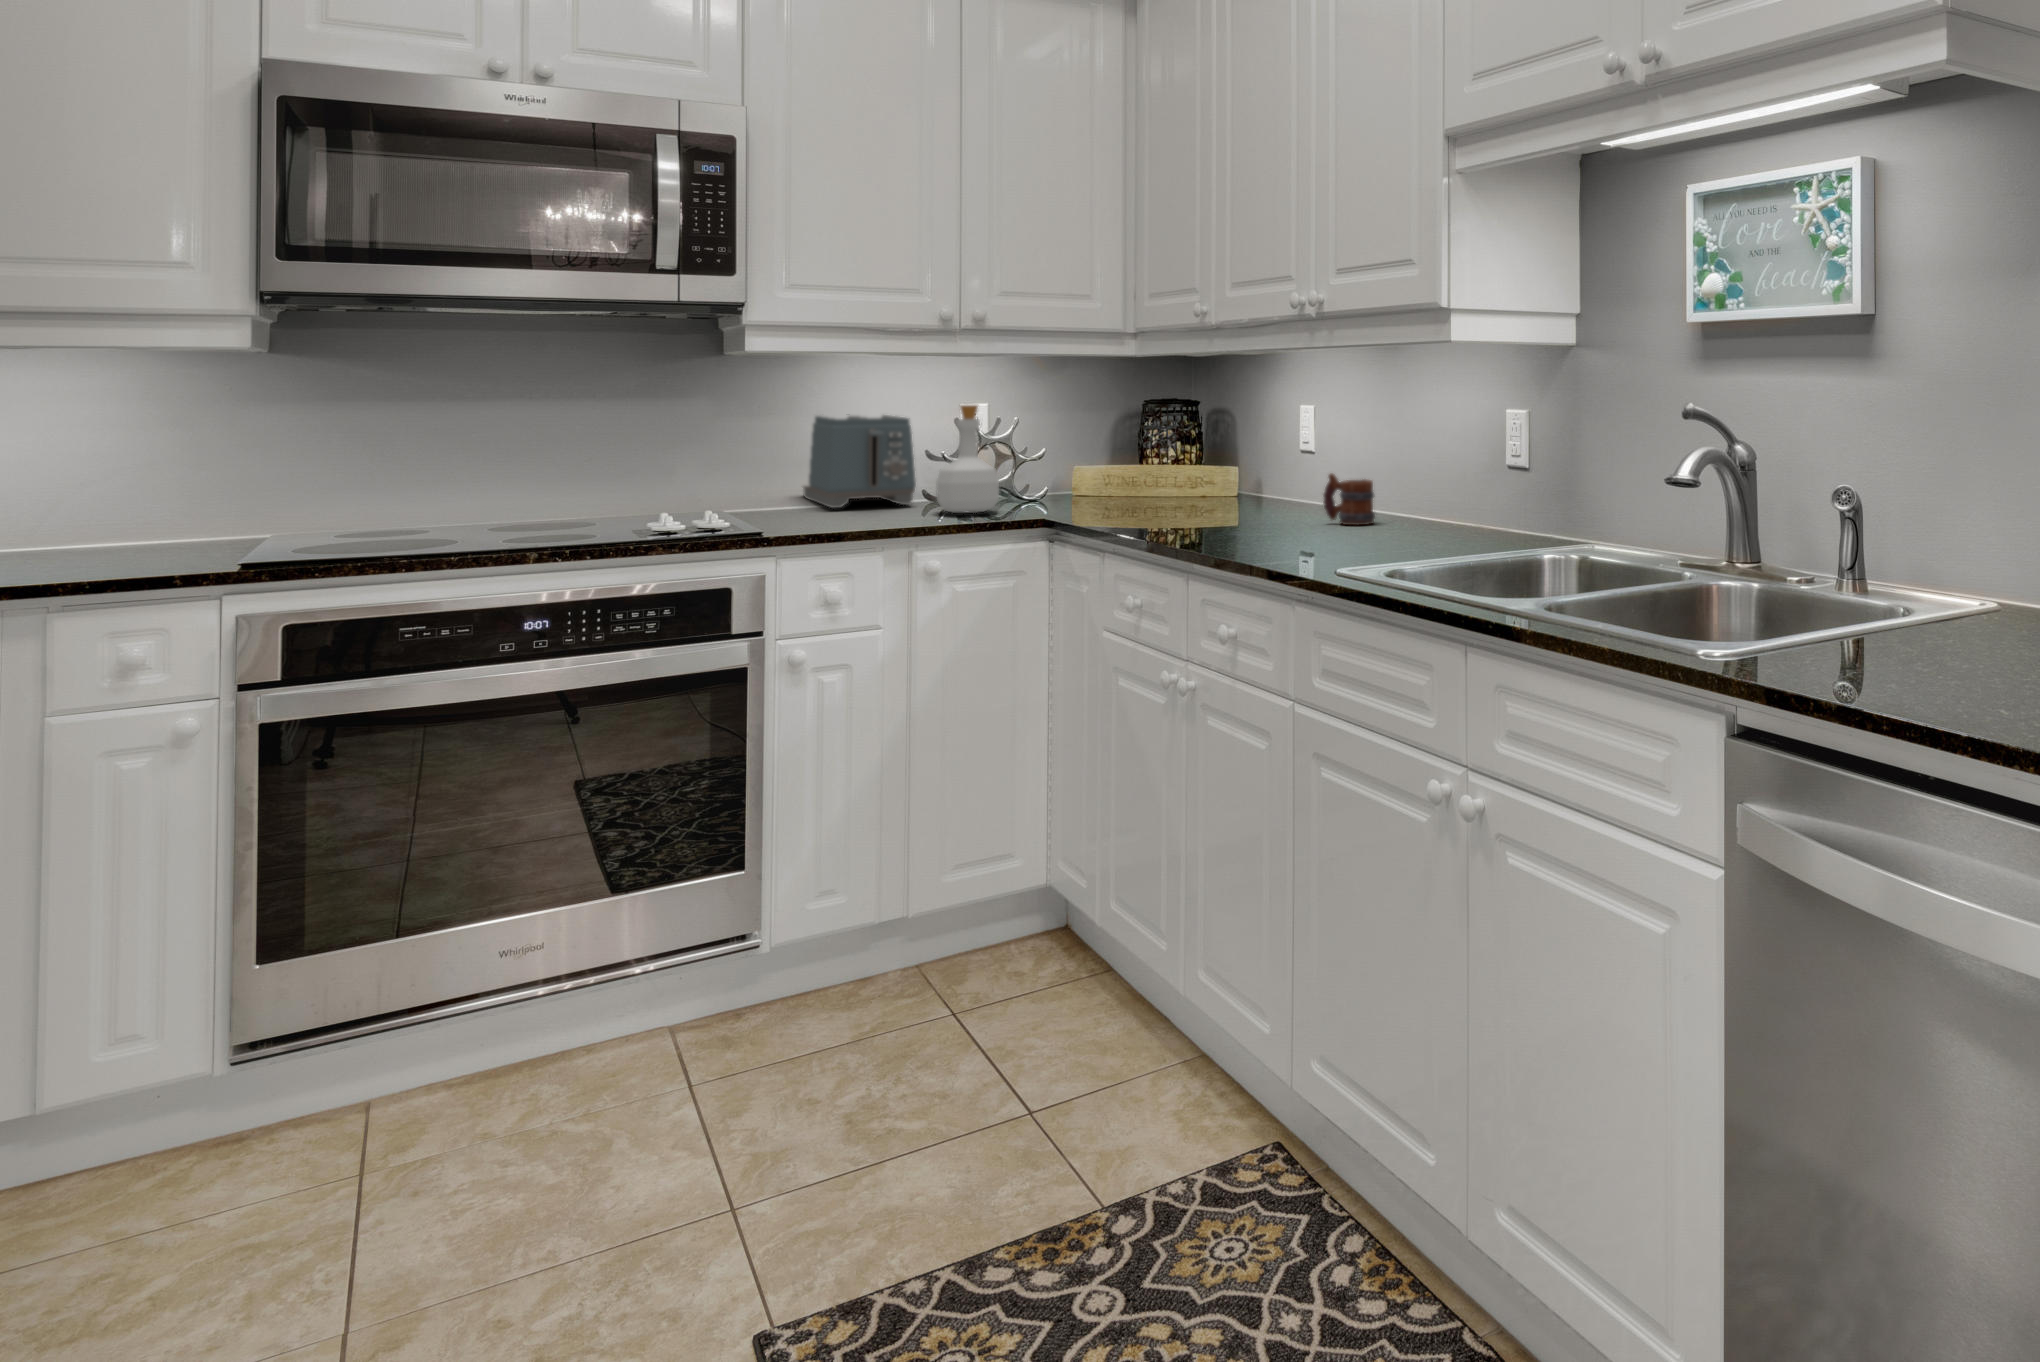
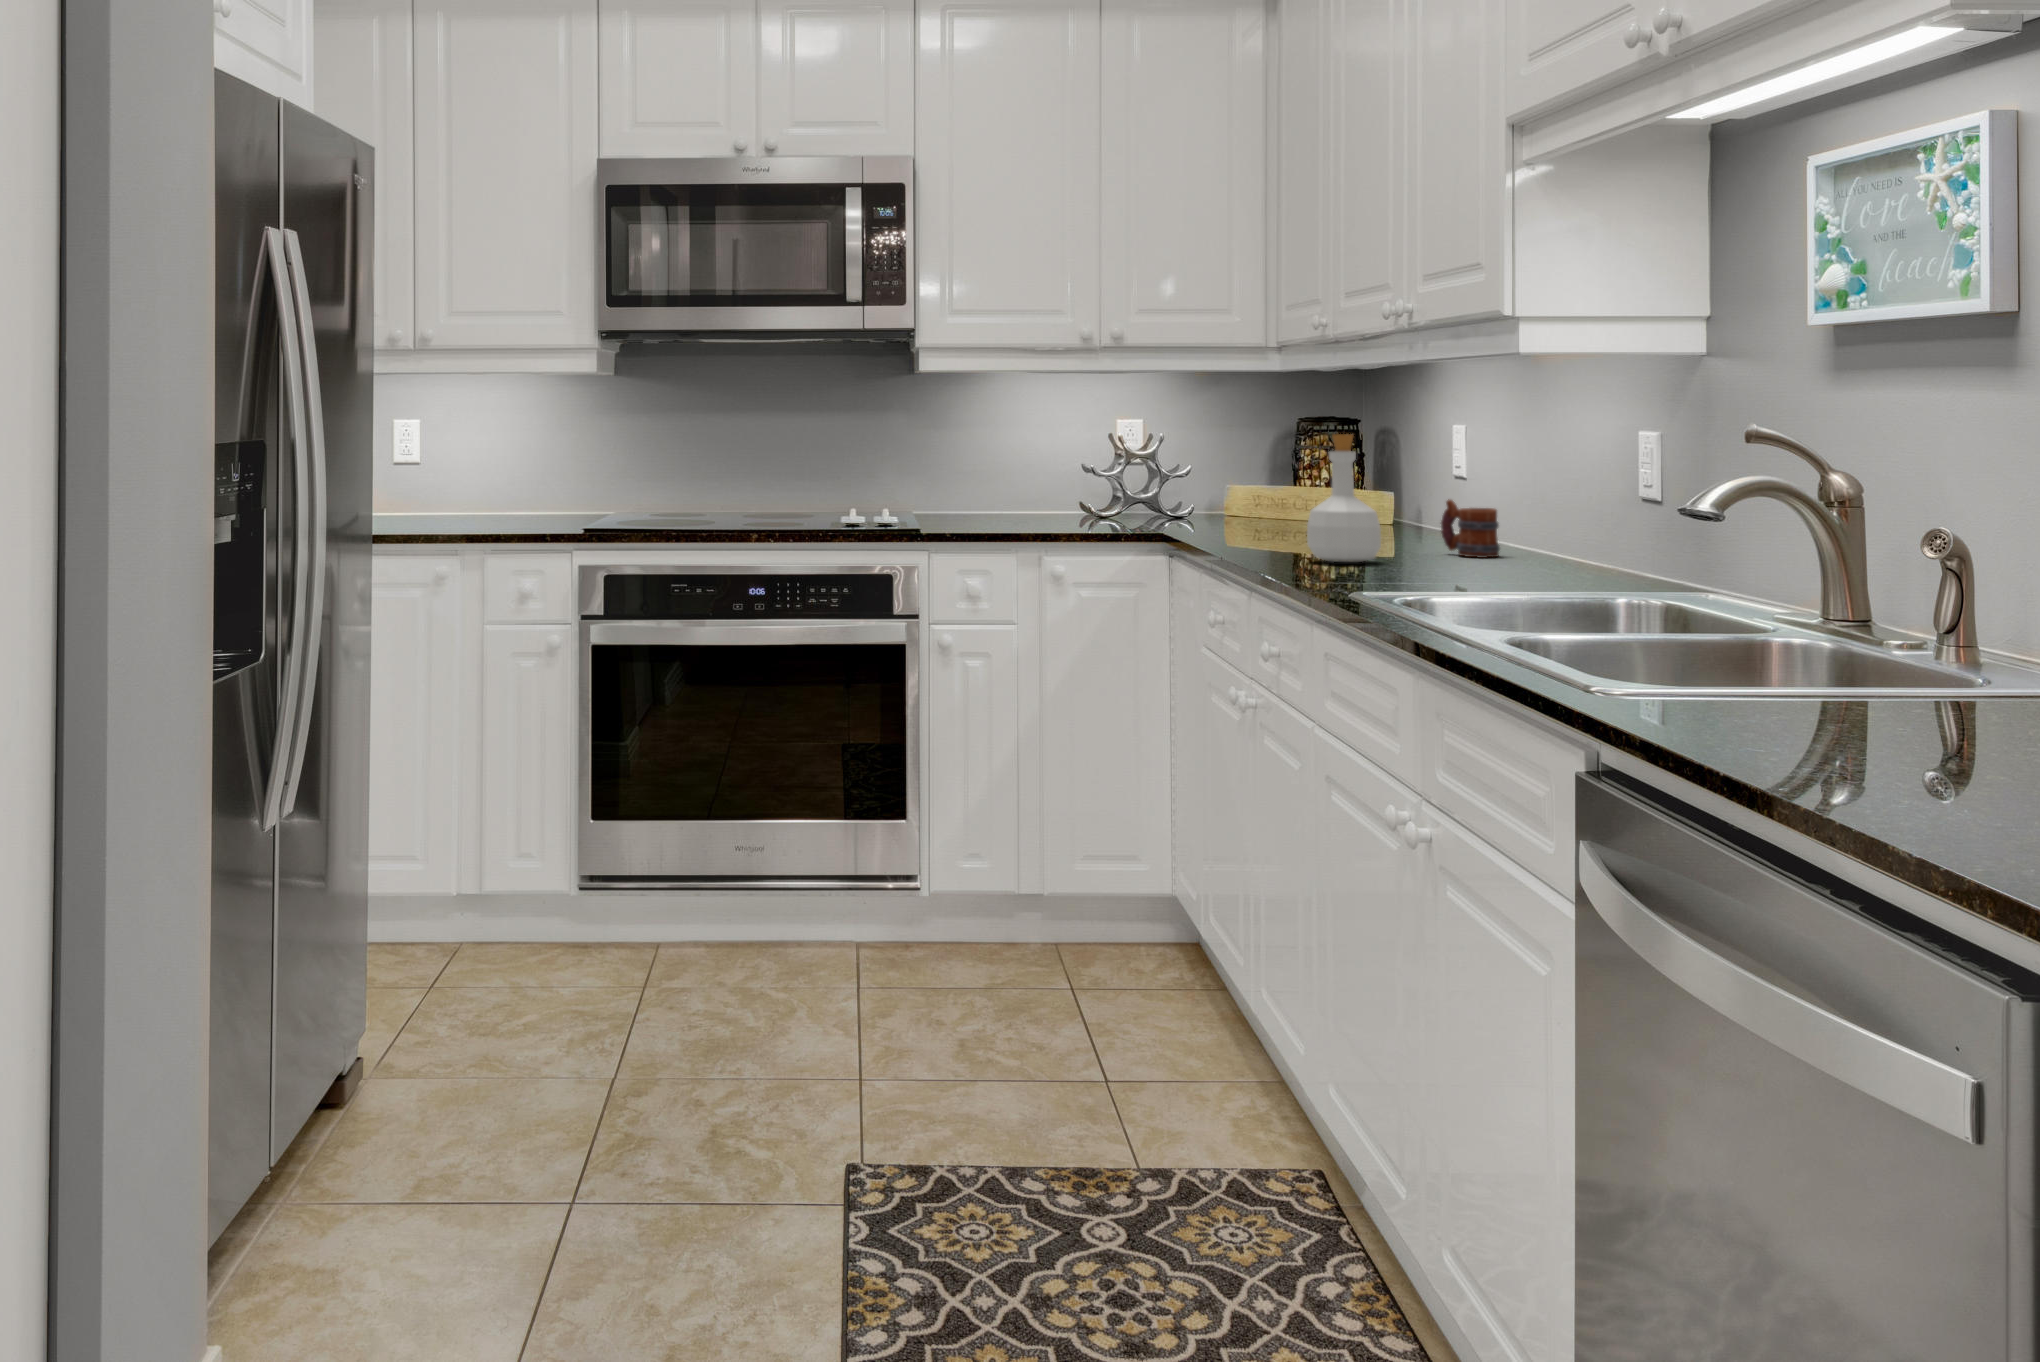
bottle: present [937,405,999,513] -> present [1307,434,1381,562]
toaster: present [803,415,916,508] -> none [983,433,1067,515]

